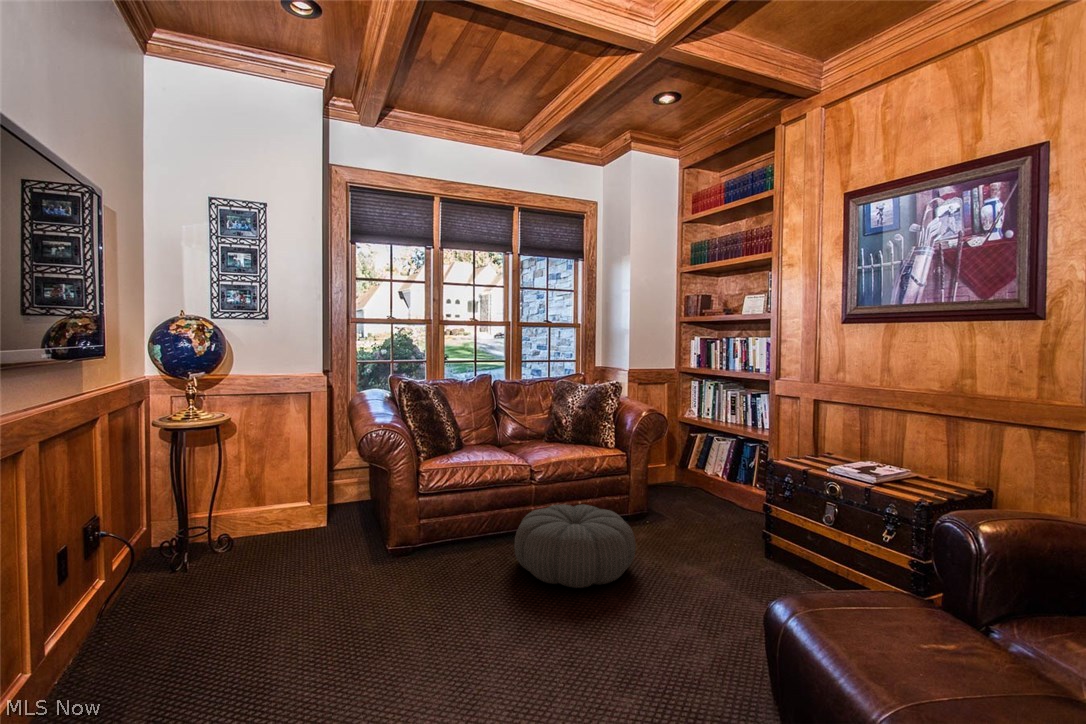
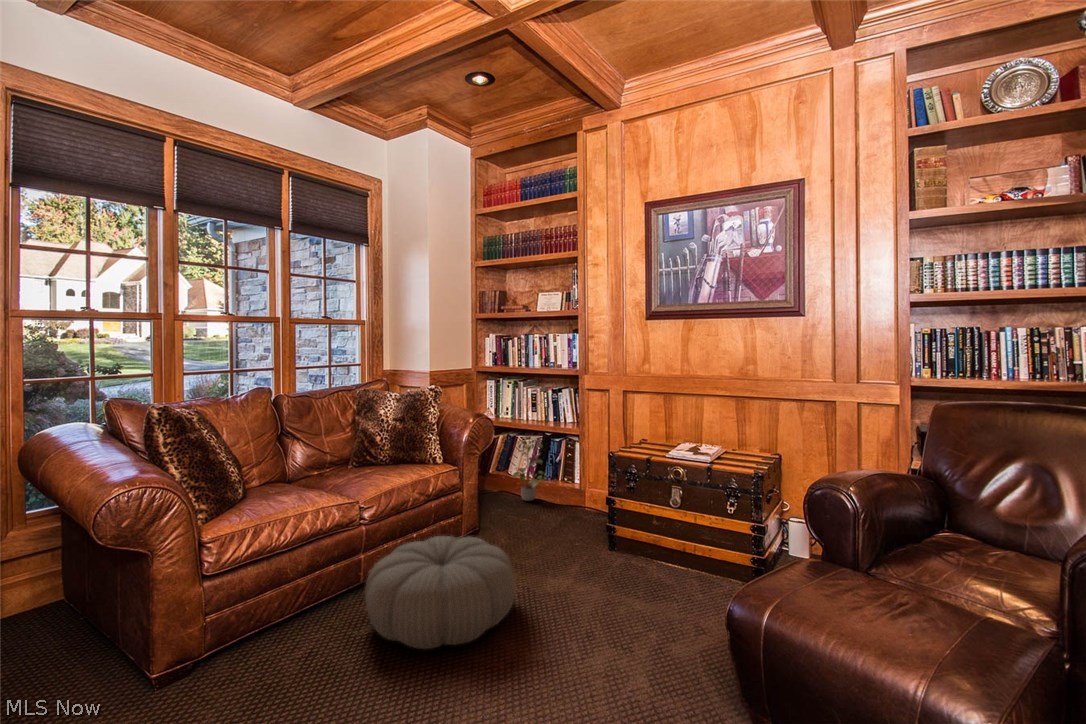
potted plant: none [701,440,735,503] -> present [512,439,546,501]

